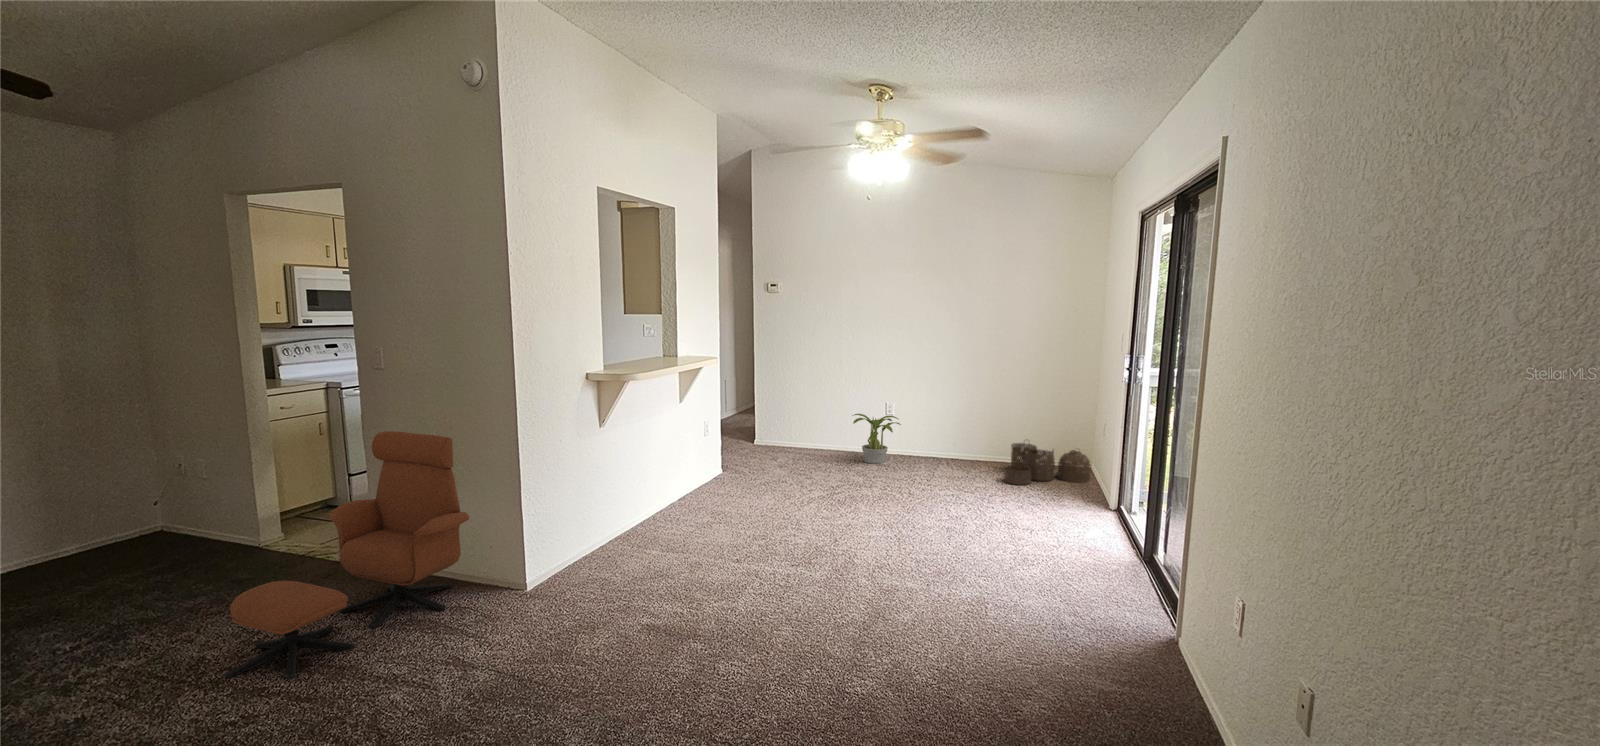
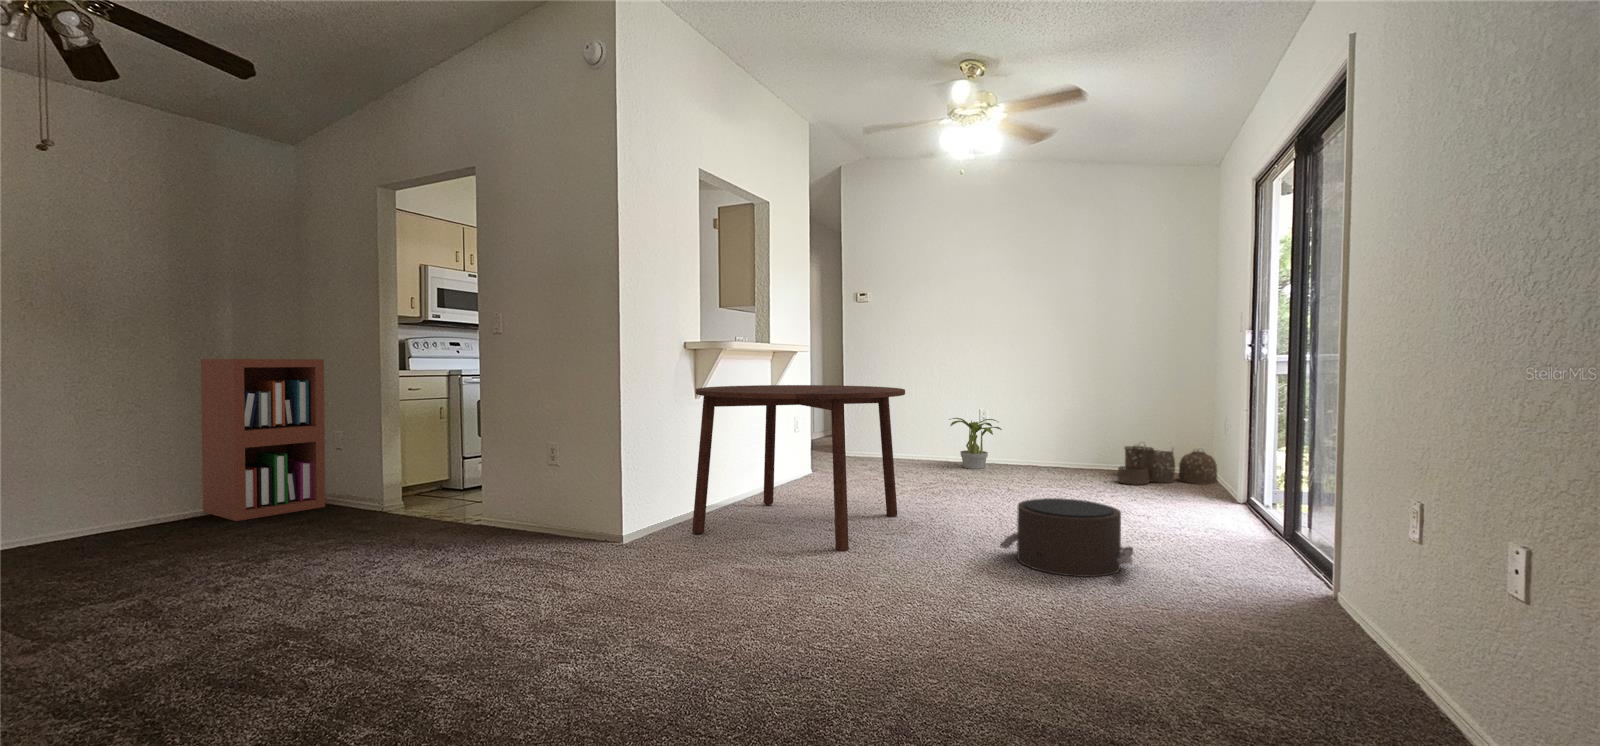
bookshelf: none [22,379,191,570] -> present [201,359,325,521]
dining table: none [598,407,810,594] -> present [692,385,905,551]
lounge chair: present [225,431,469,680] -> none [350,385,572,591]
pouf: none [896,537,1015,622] -> present [1000,498,1133,577]

